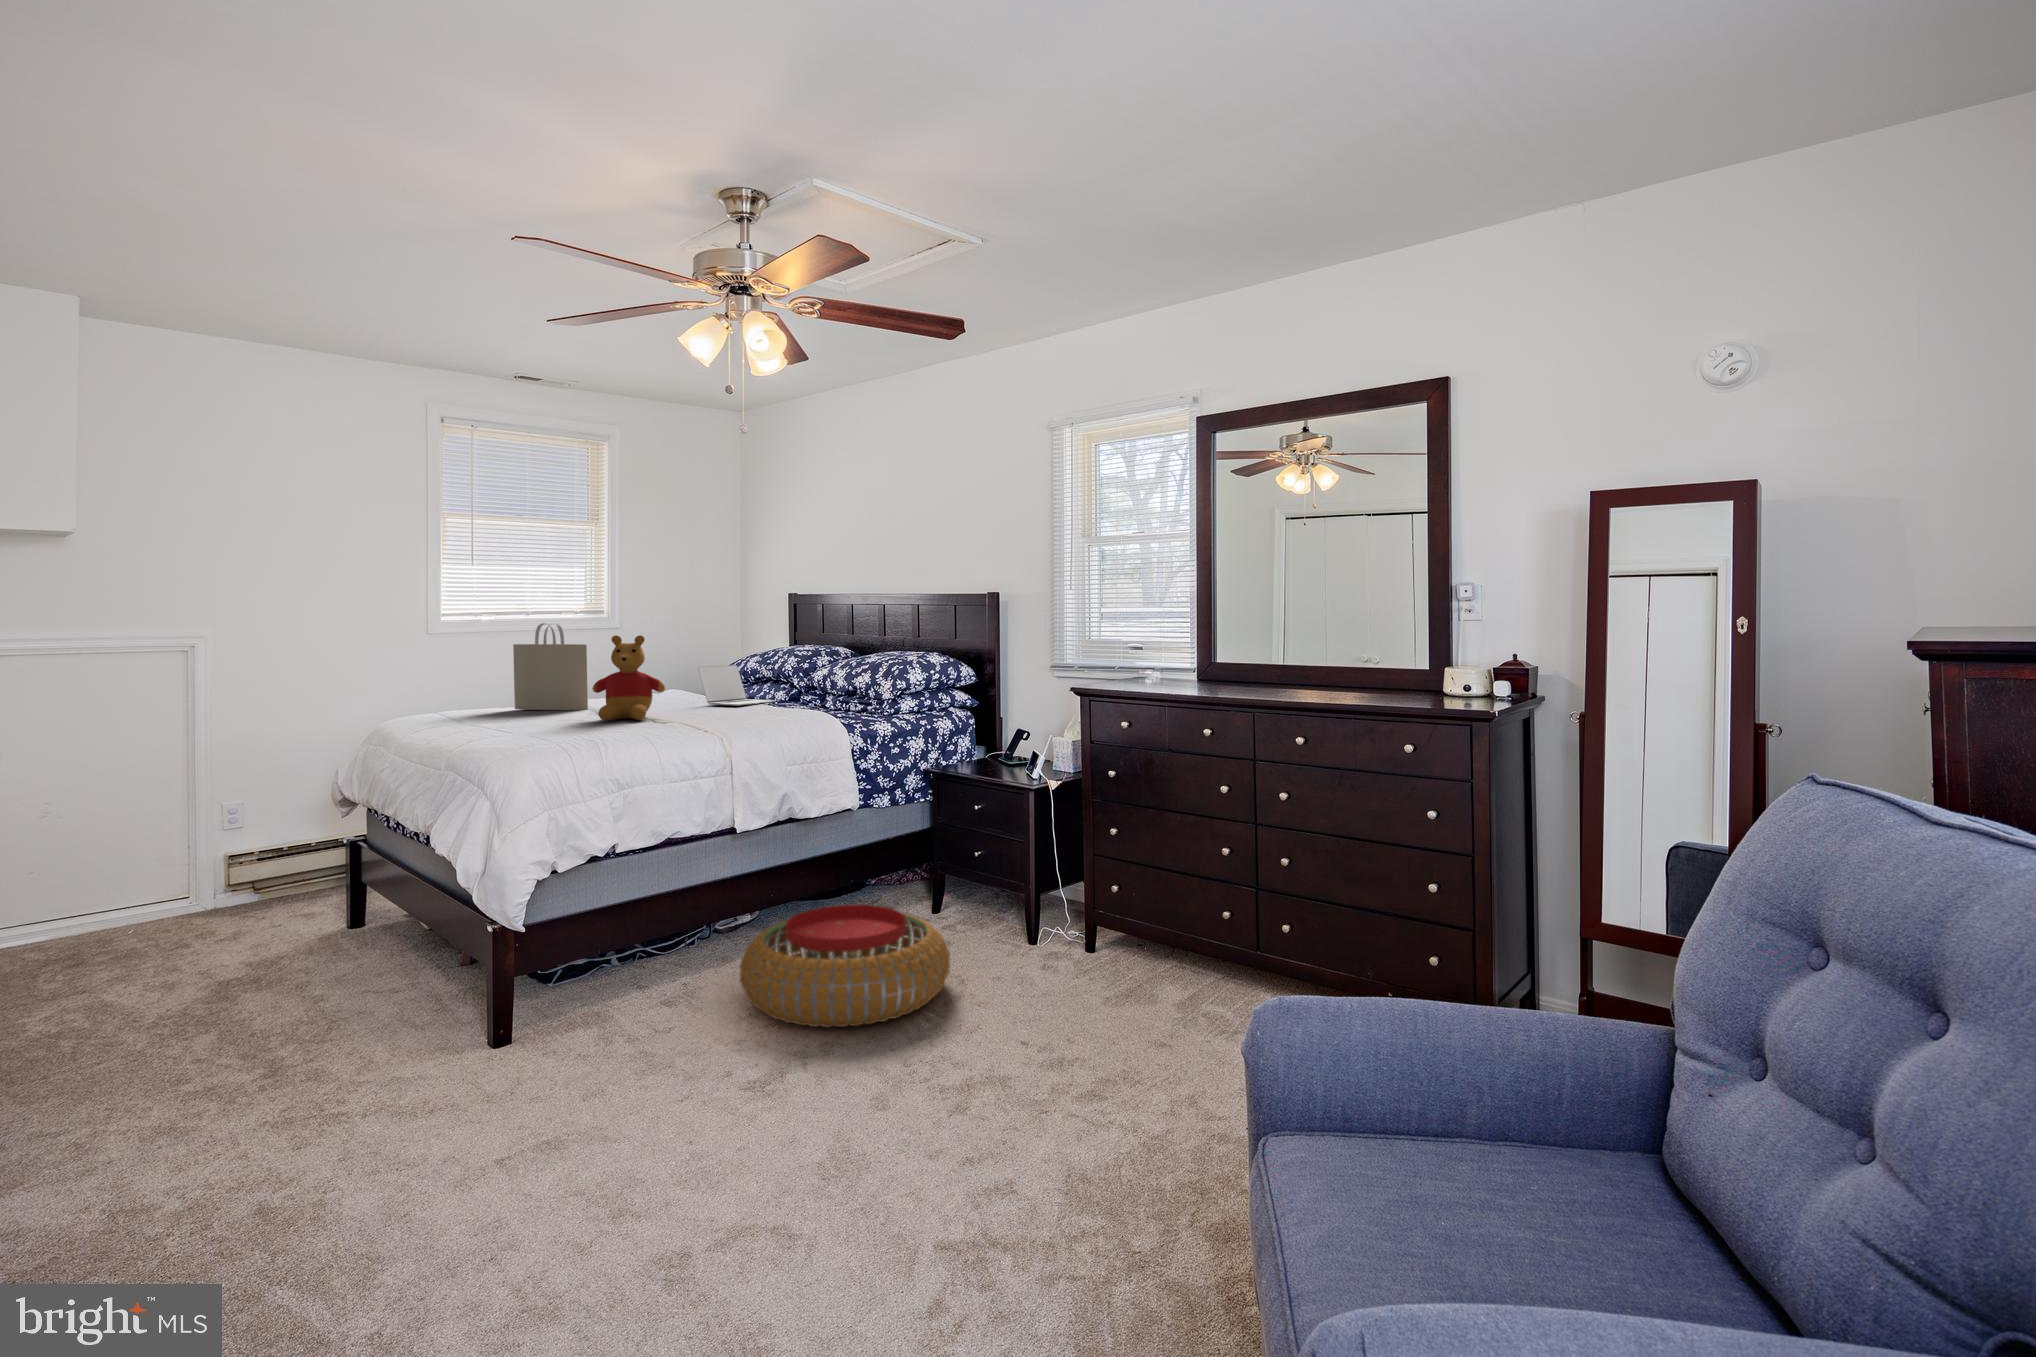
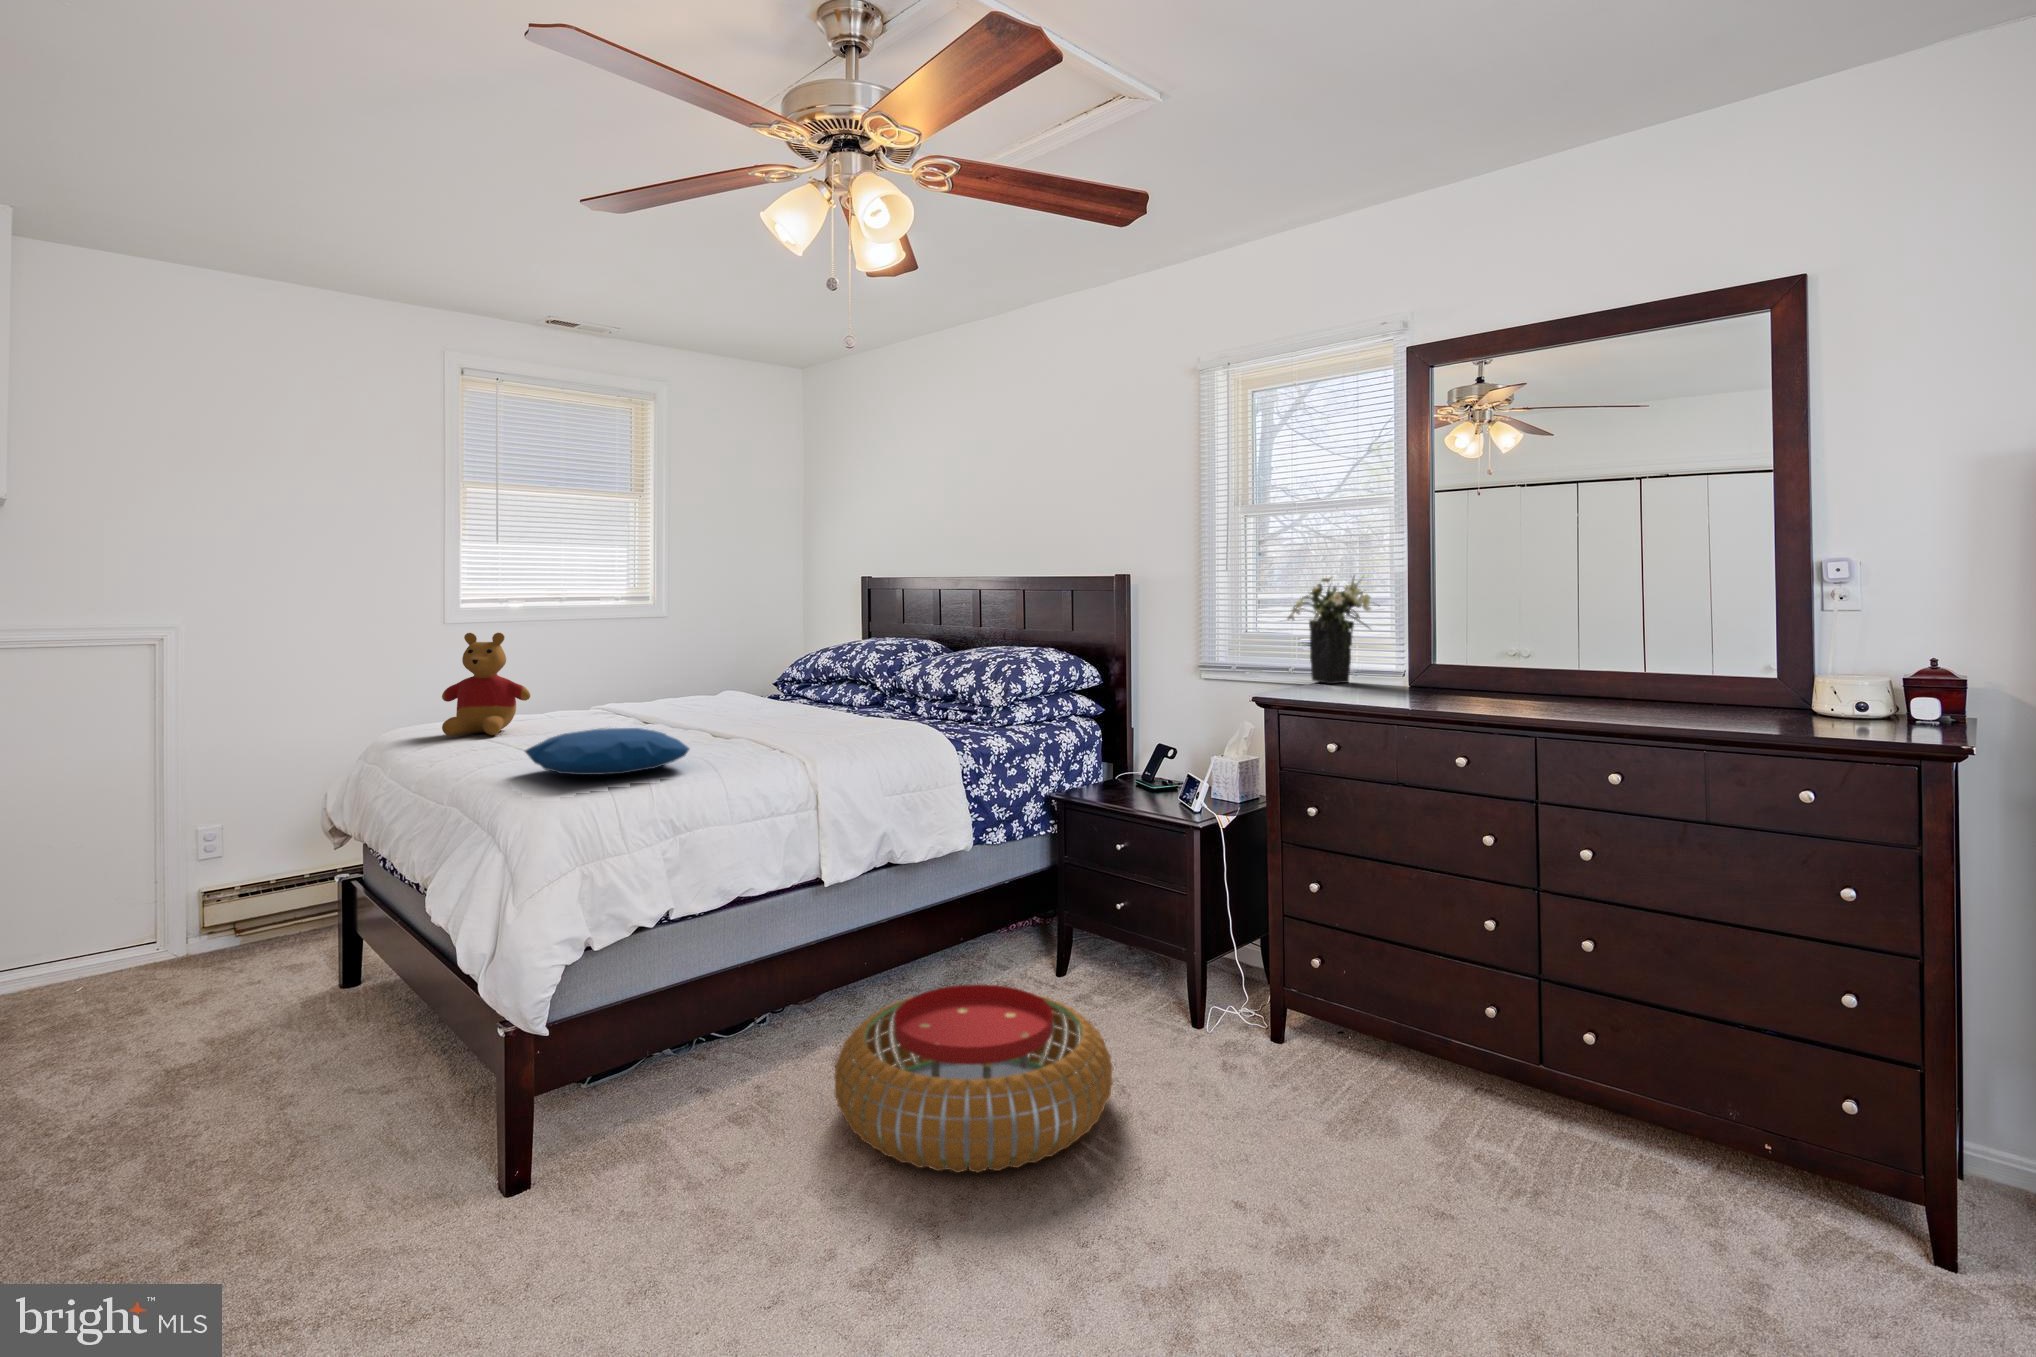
flower arrangement: none [1106,594,1175,679] -> present [1288,576,1371,684]
tote bag: present [513,623,588,710] -> none [544,613,633,719]
stuffed bear: present [592,635,665,720] -> present [442,633,530,736]
laptop: present [698,665,775,706] -> none [764,663,856,714]
pillow: none [504,710,633,744] -> present [525,728,689,775]

